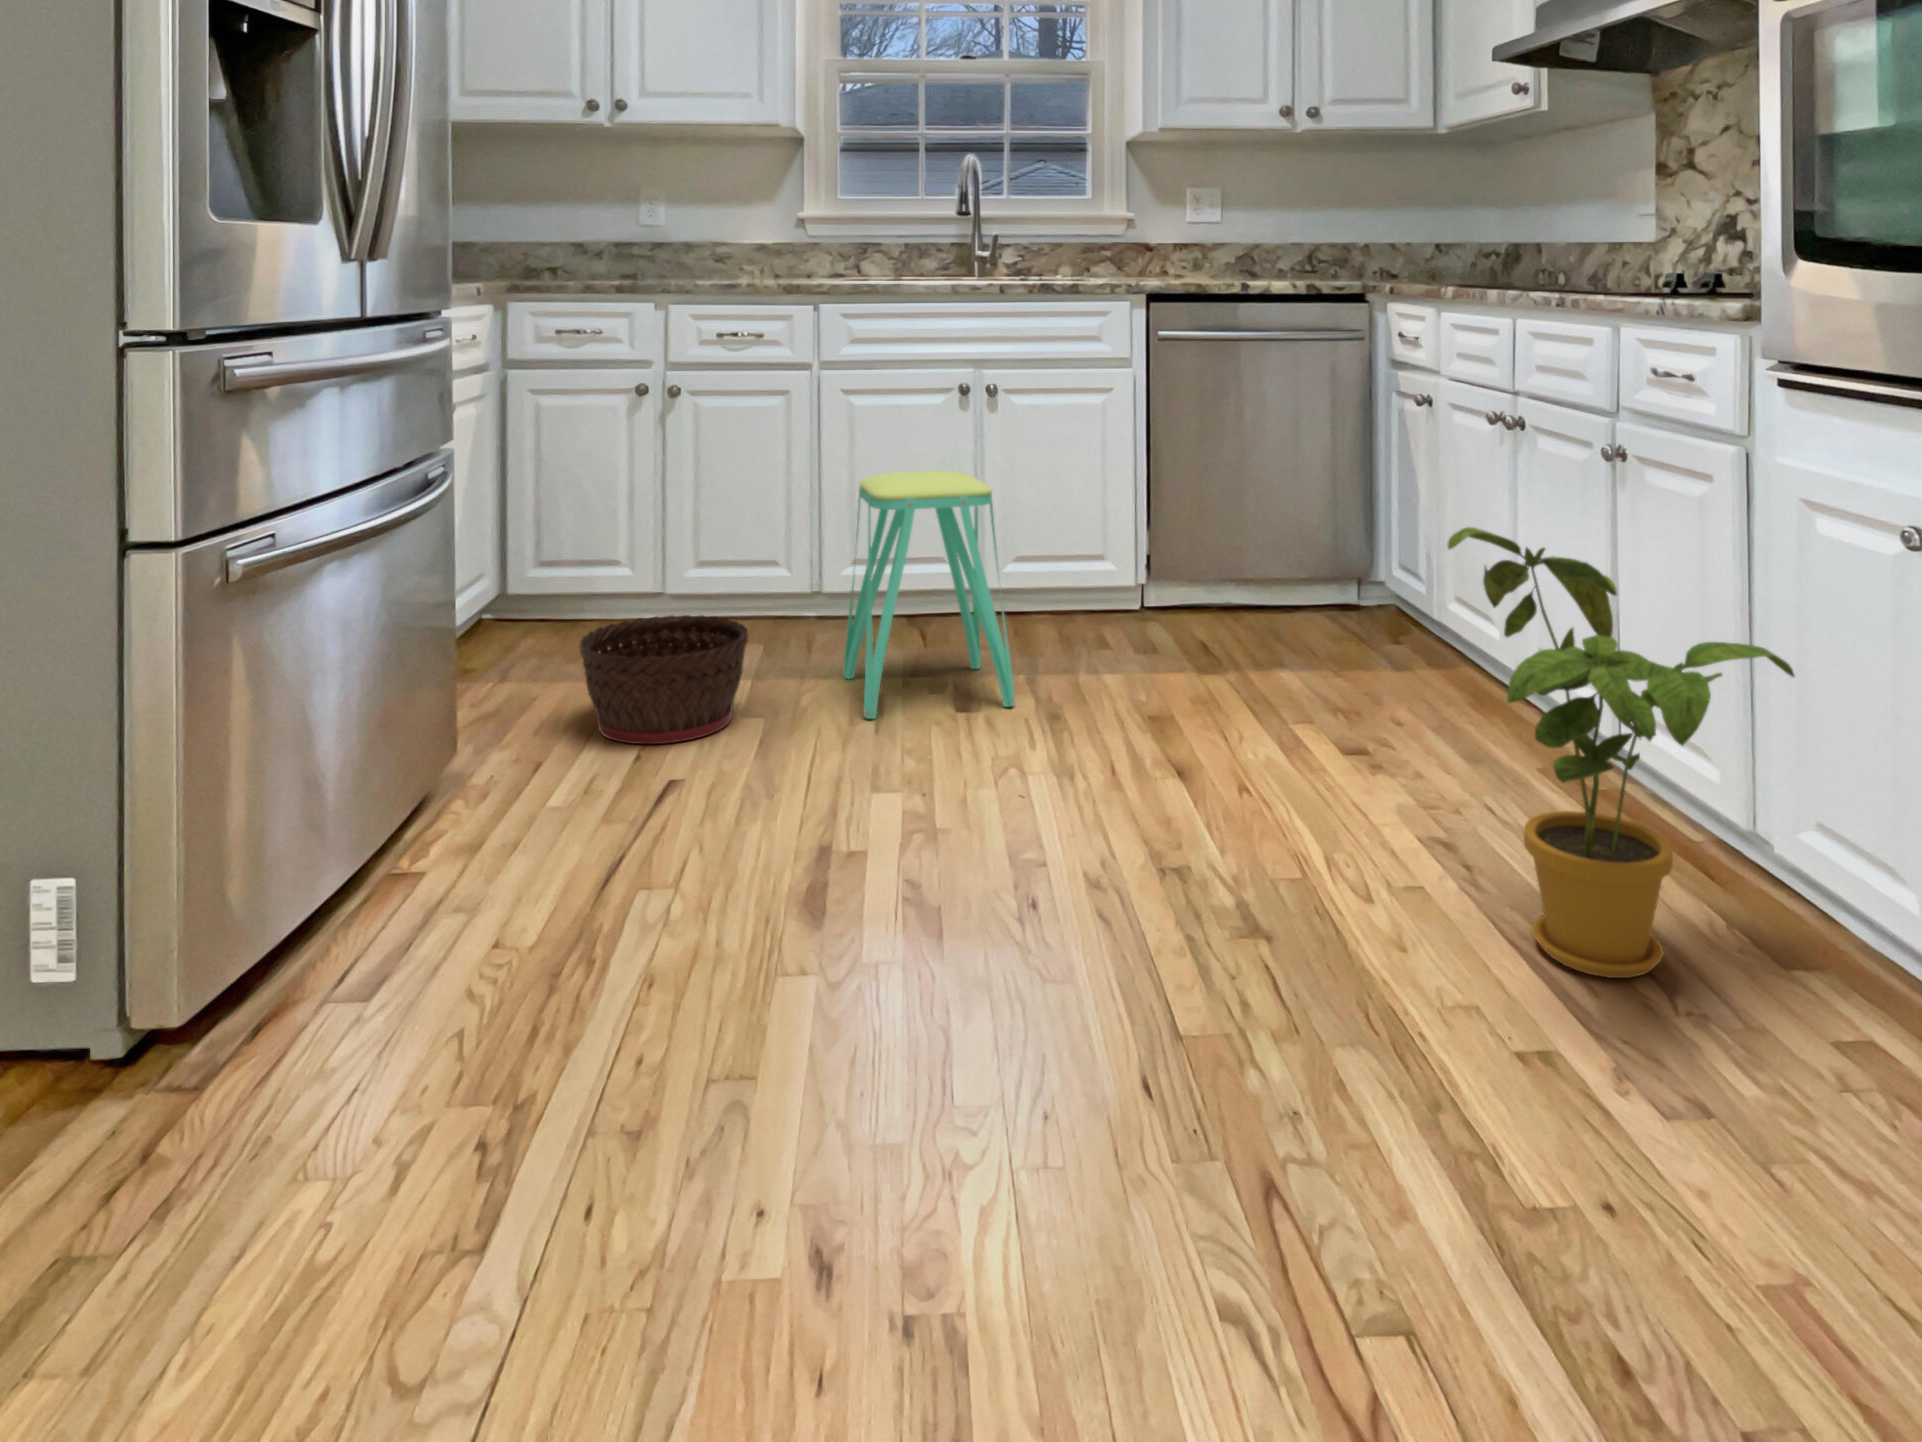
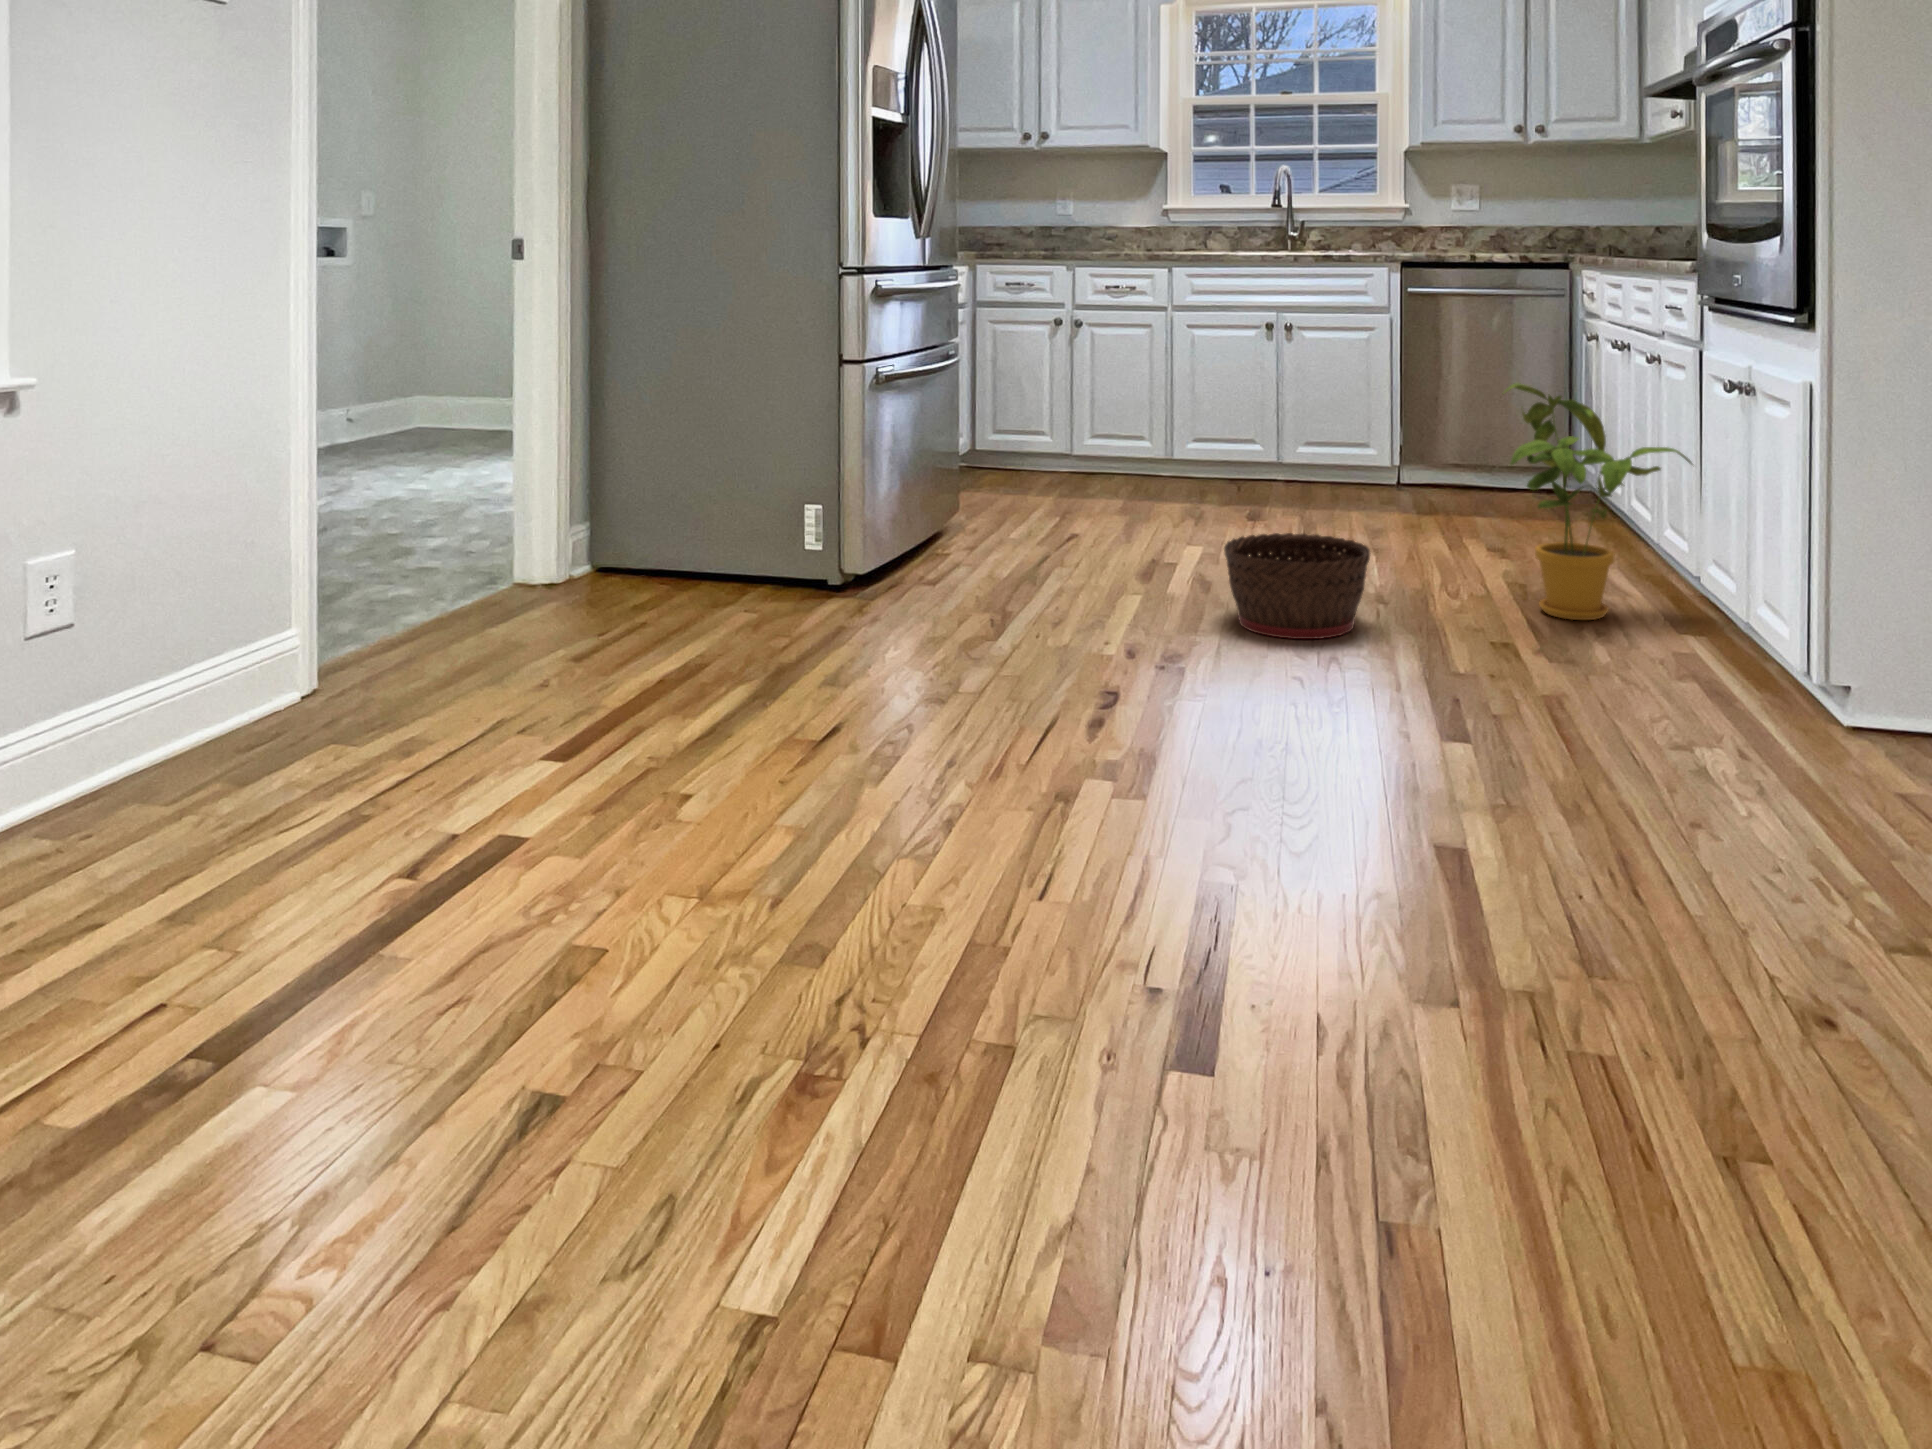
stool: present [843,471,1015,719] -> none [1183,373,1289,520]
basket: present [579,615,748,744] -> present [1224,533,1370,639]

